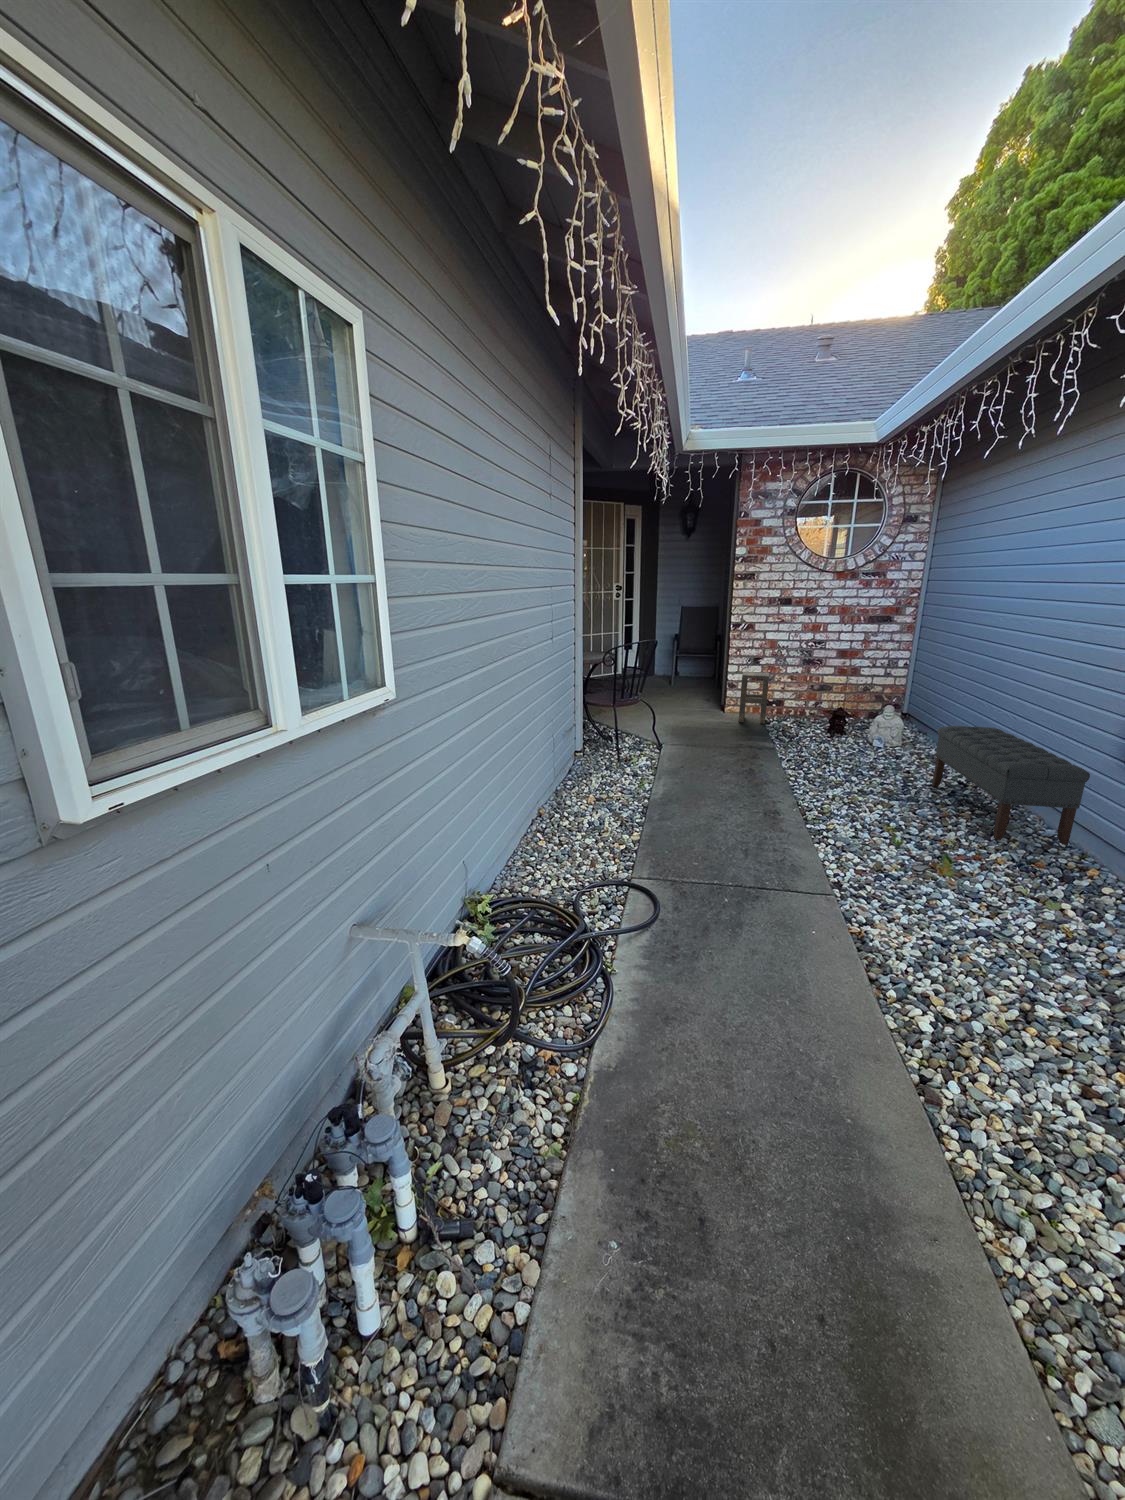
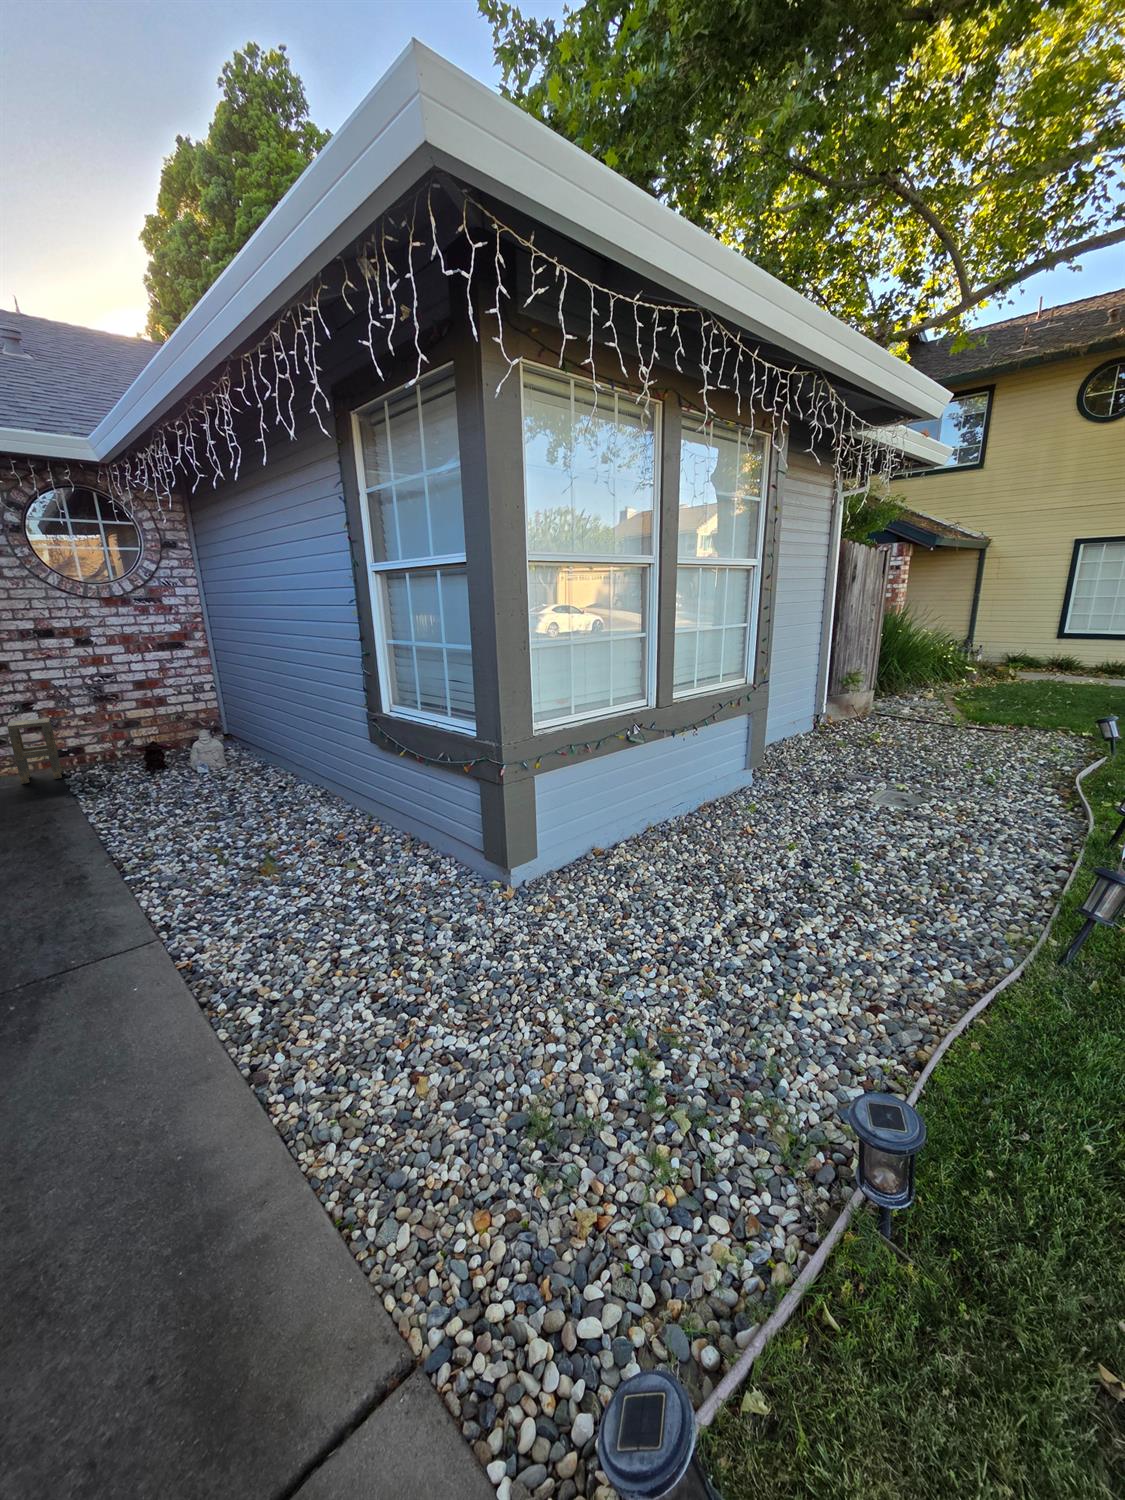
bench: present [932,726,1090,845] -> none [246,734,360,827]

